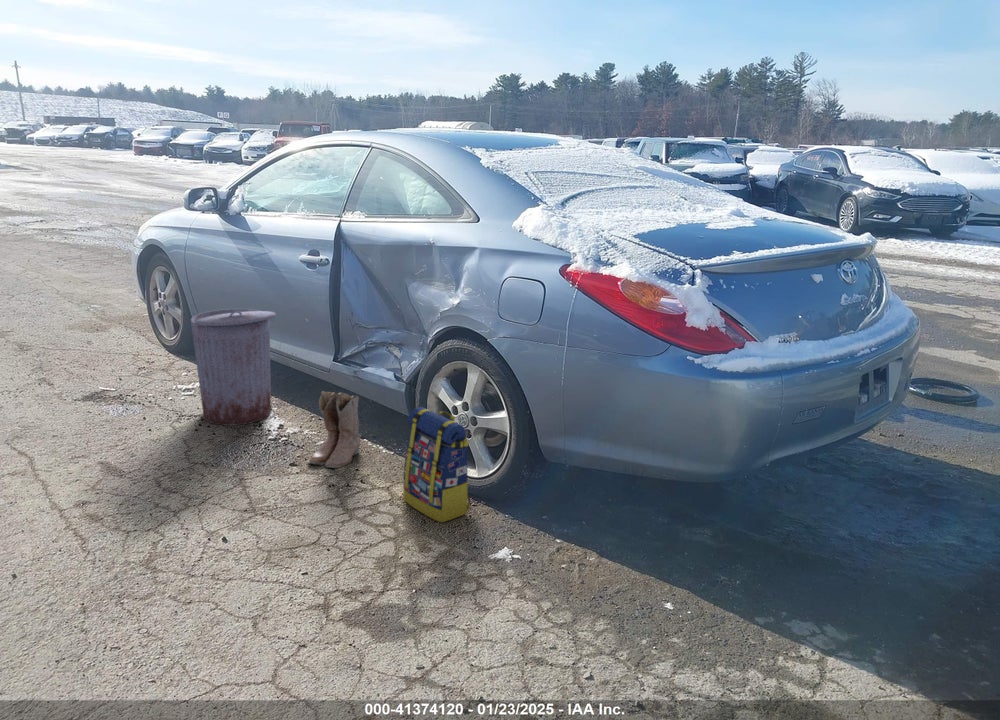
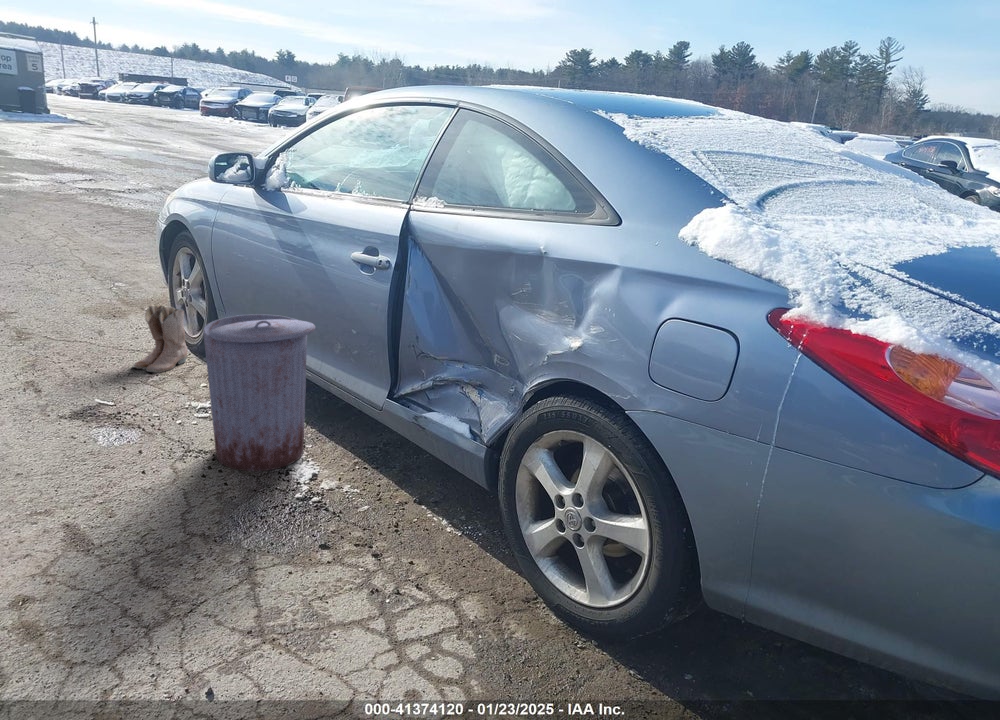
boots: present [308,392,361,468] -> present [133,304,187,373]
backpack: present [403,407,470,522] -> none [479,497,587,680]

